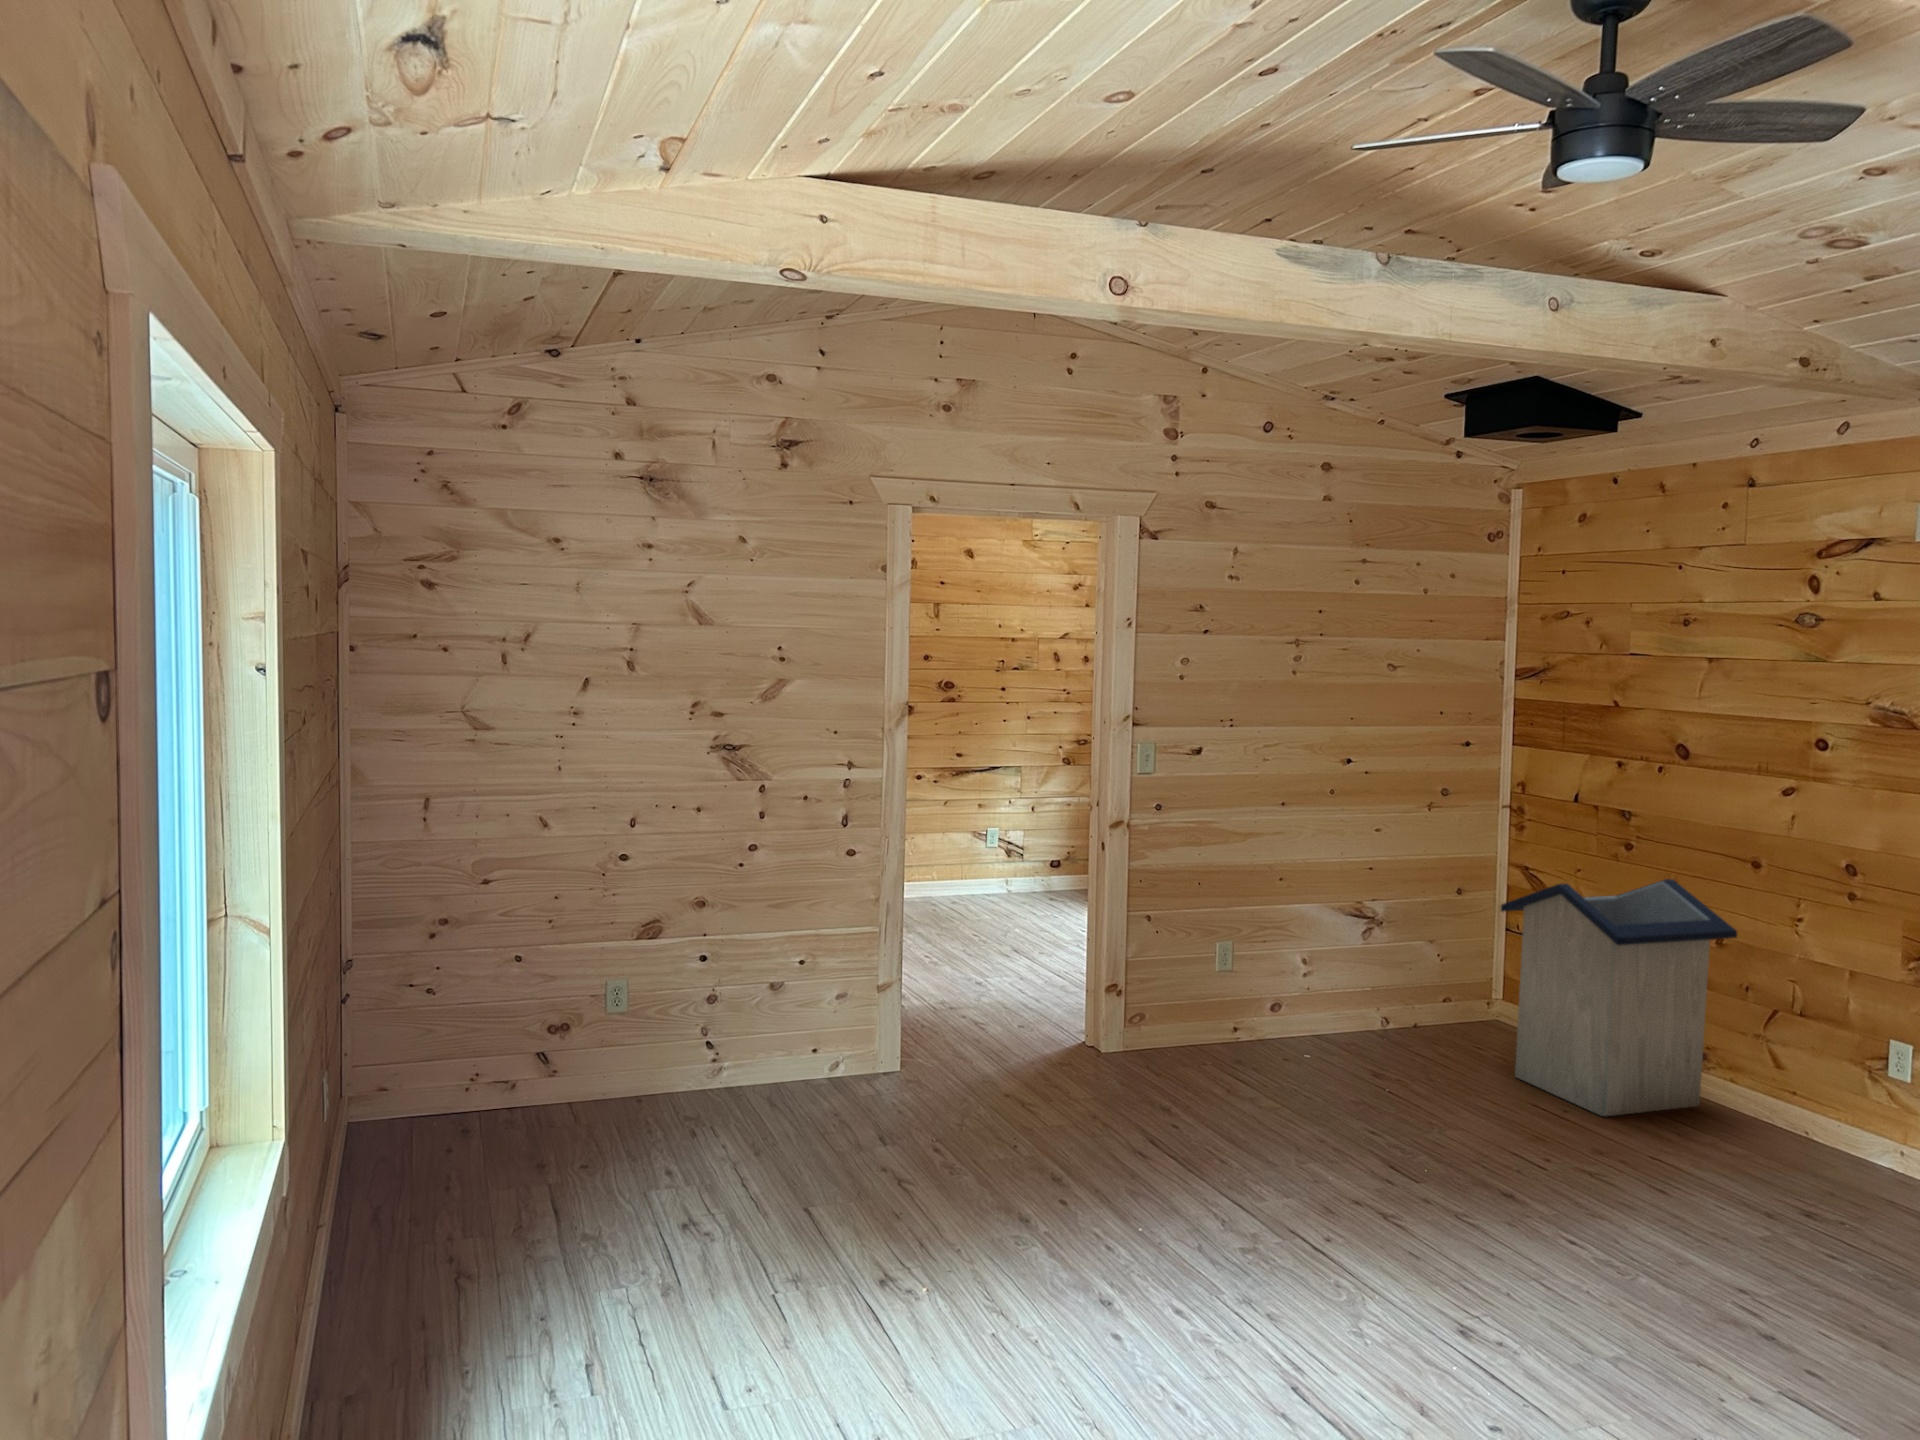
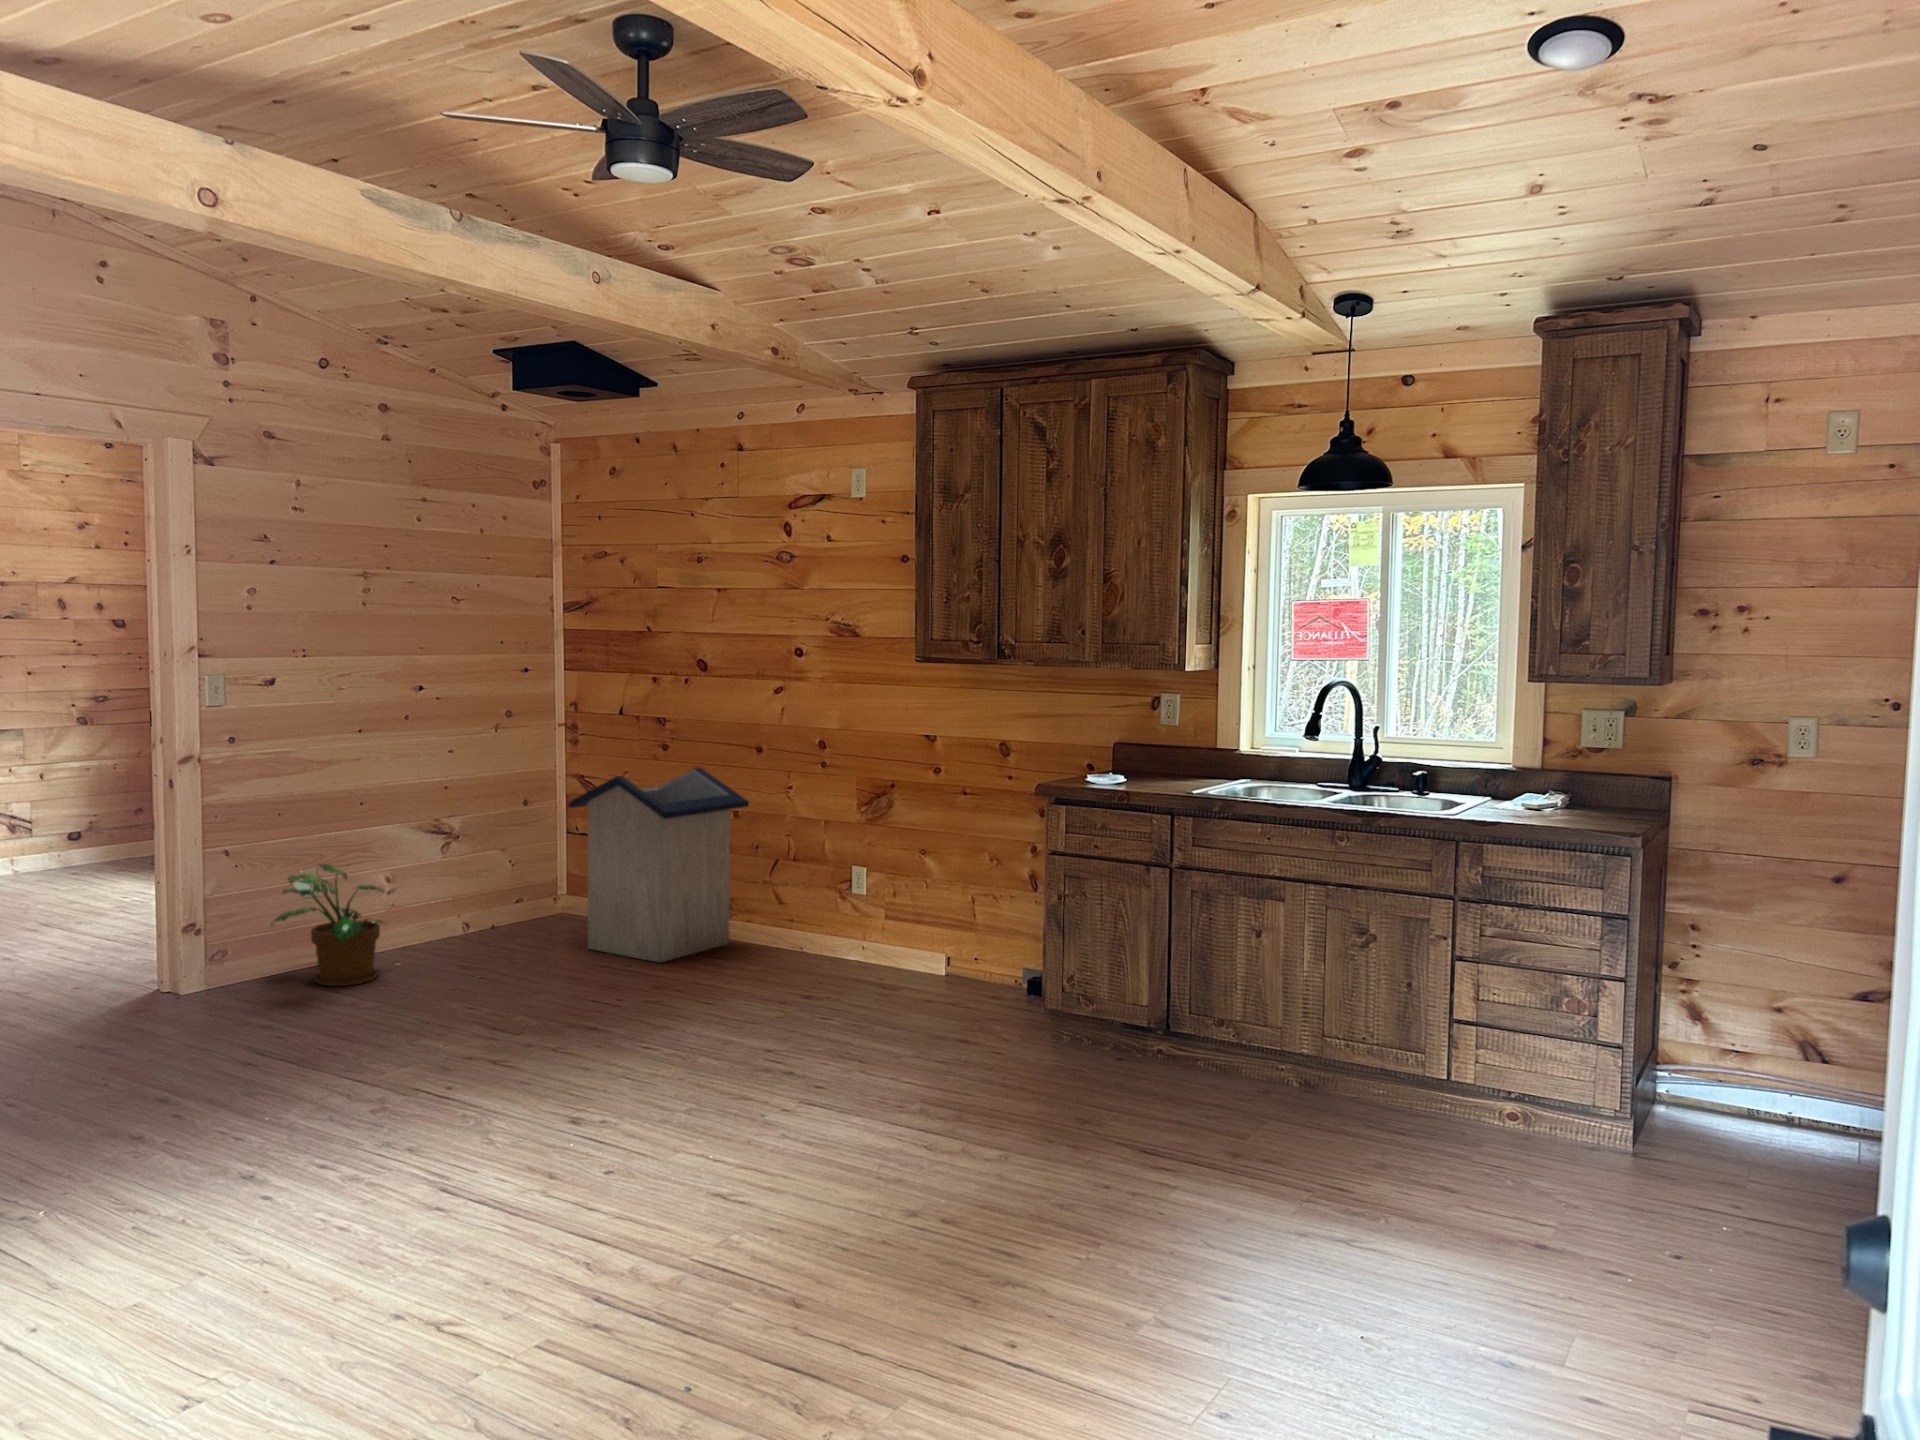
potted plant: none [1186,938,1297,1073] -> present [271,864,384,986]

